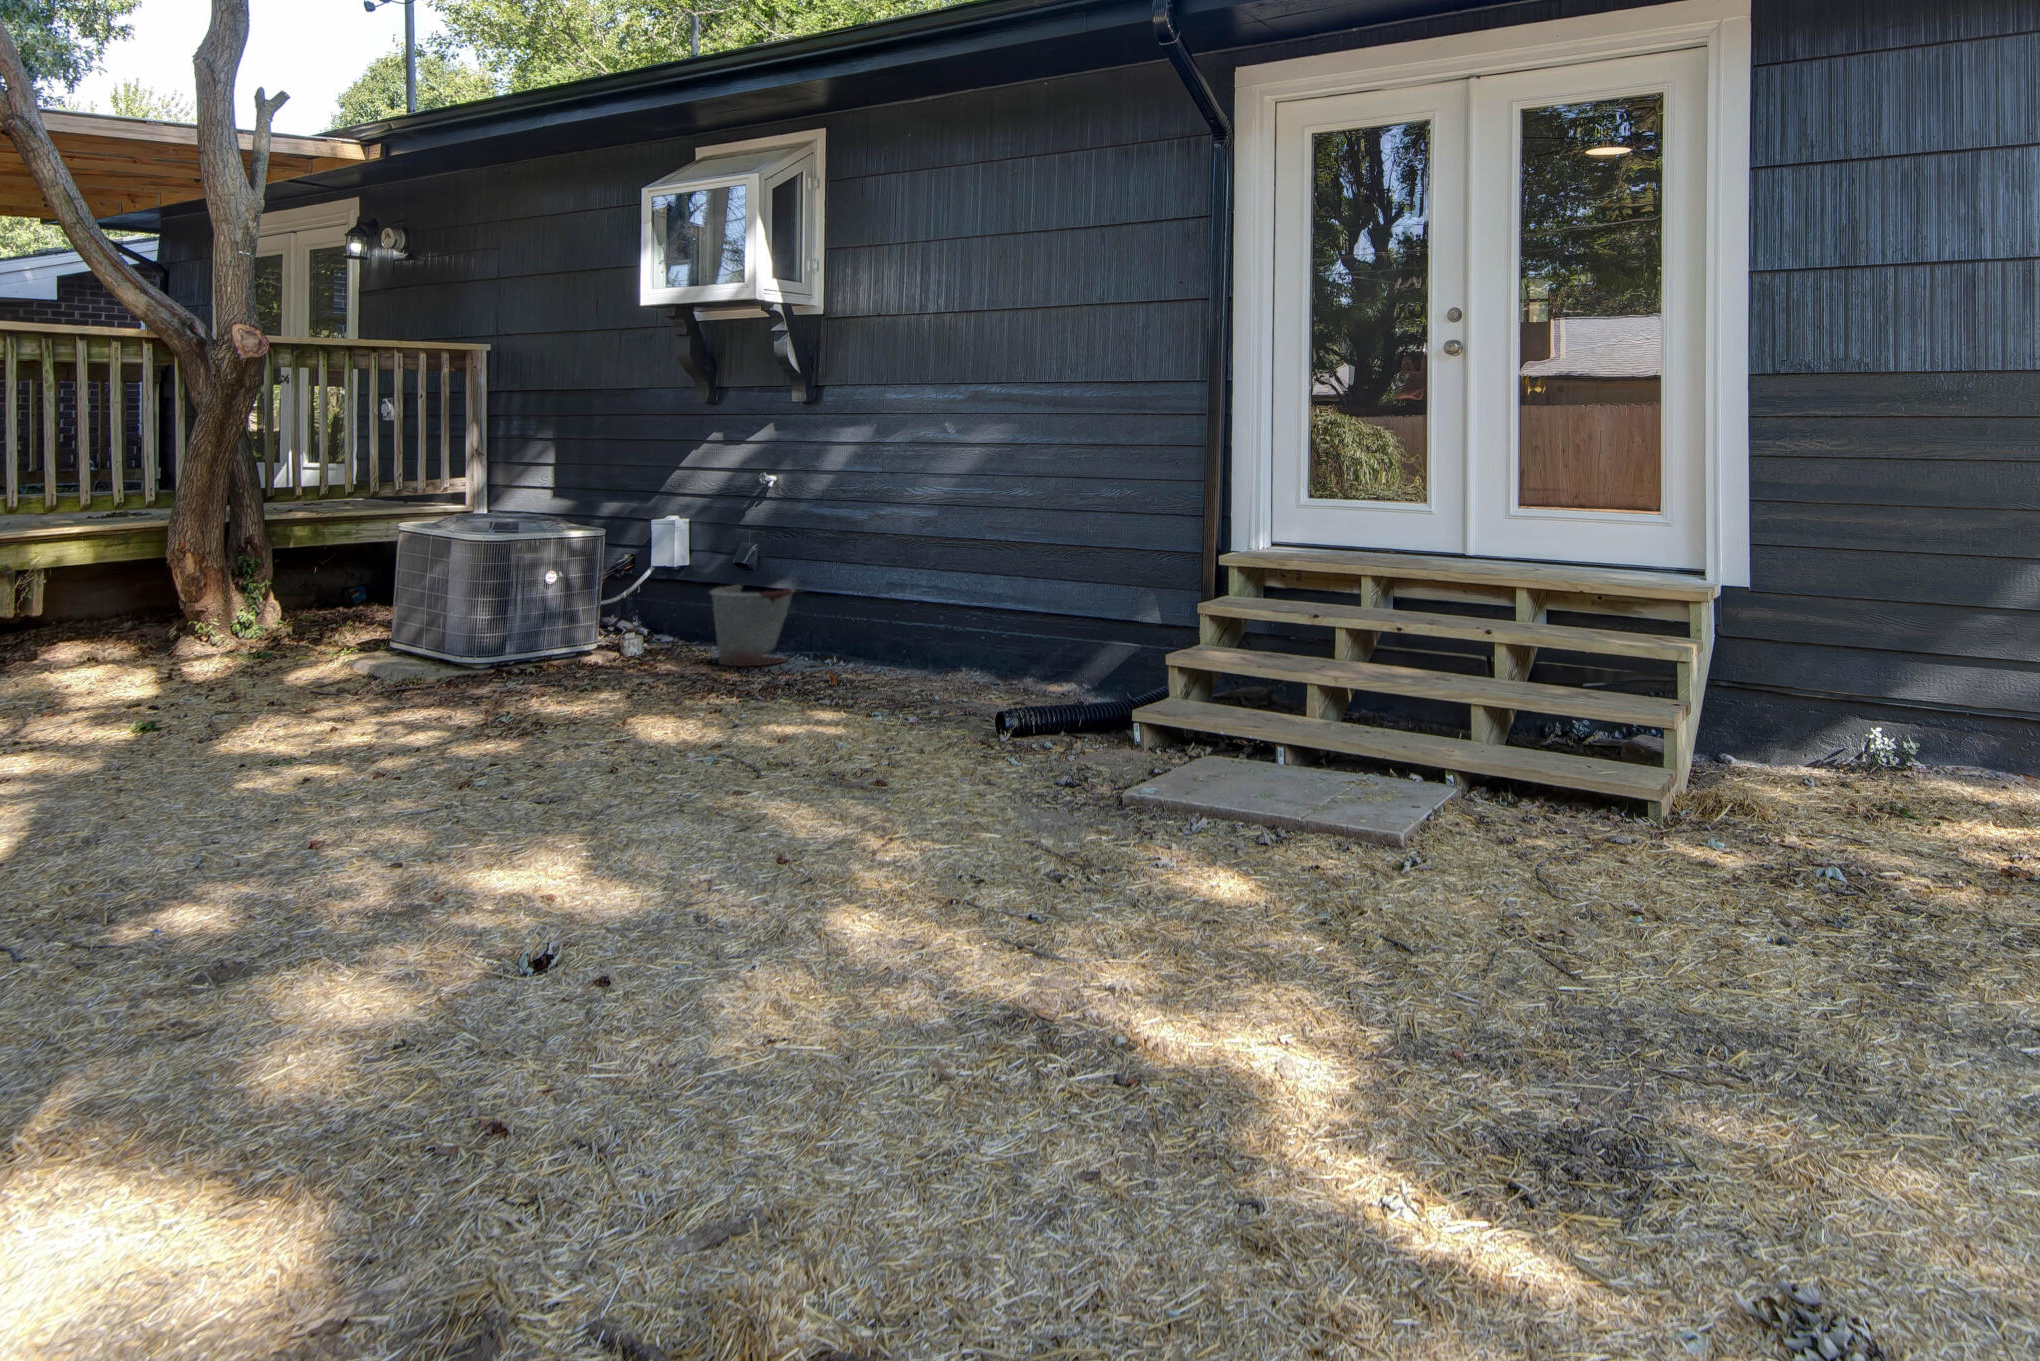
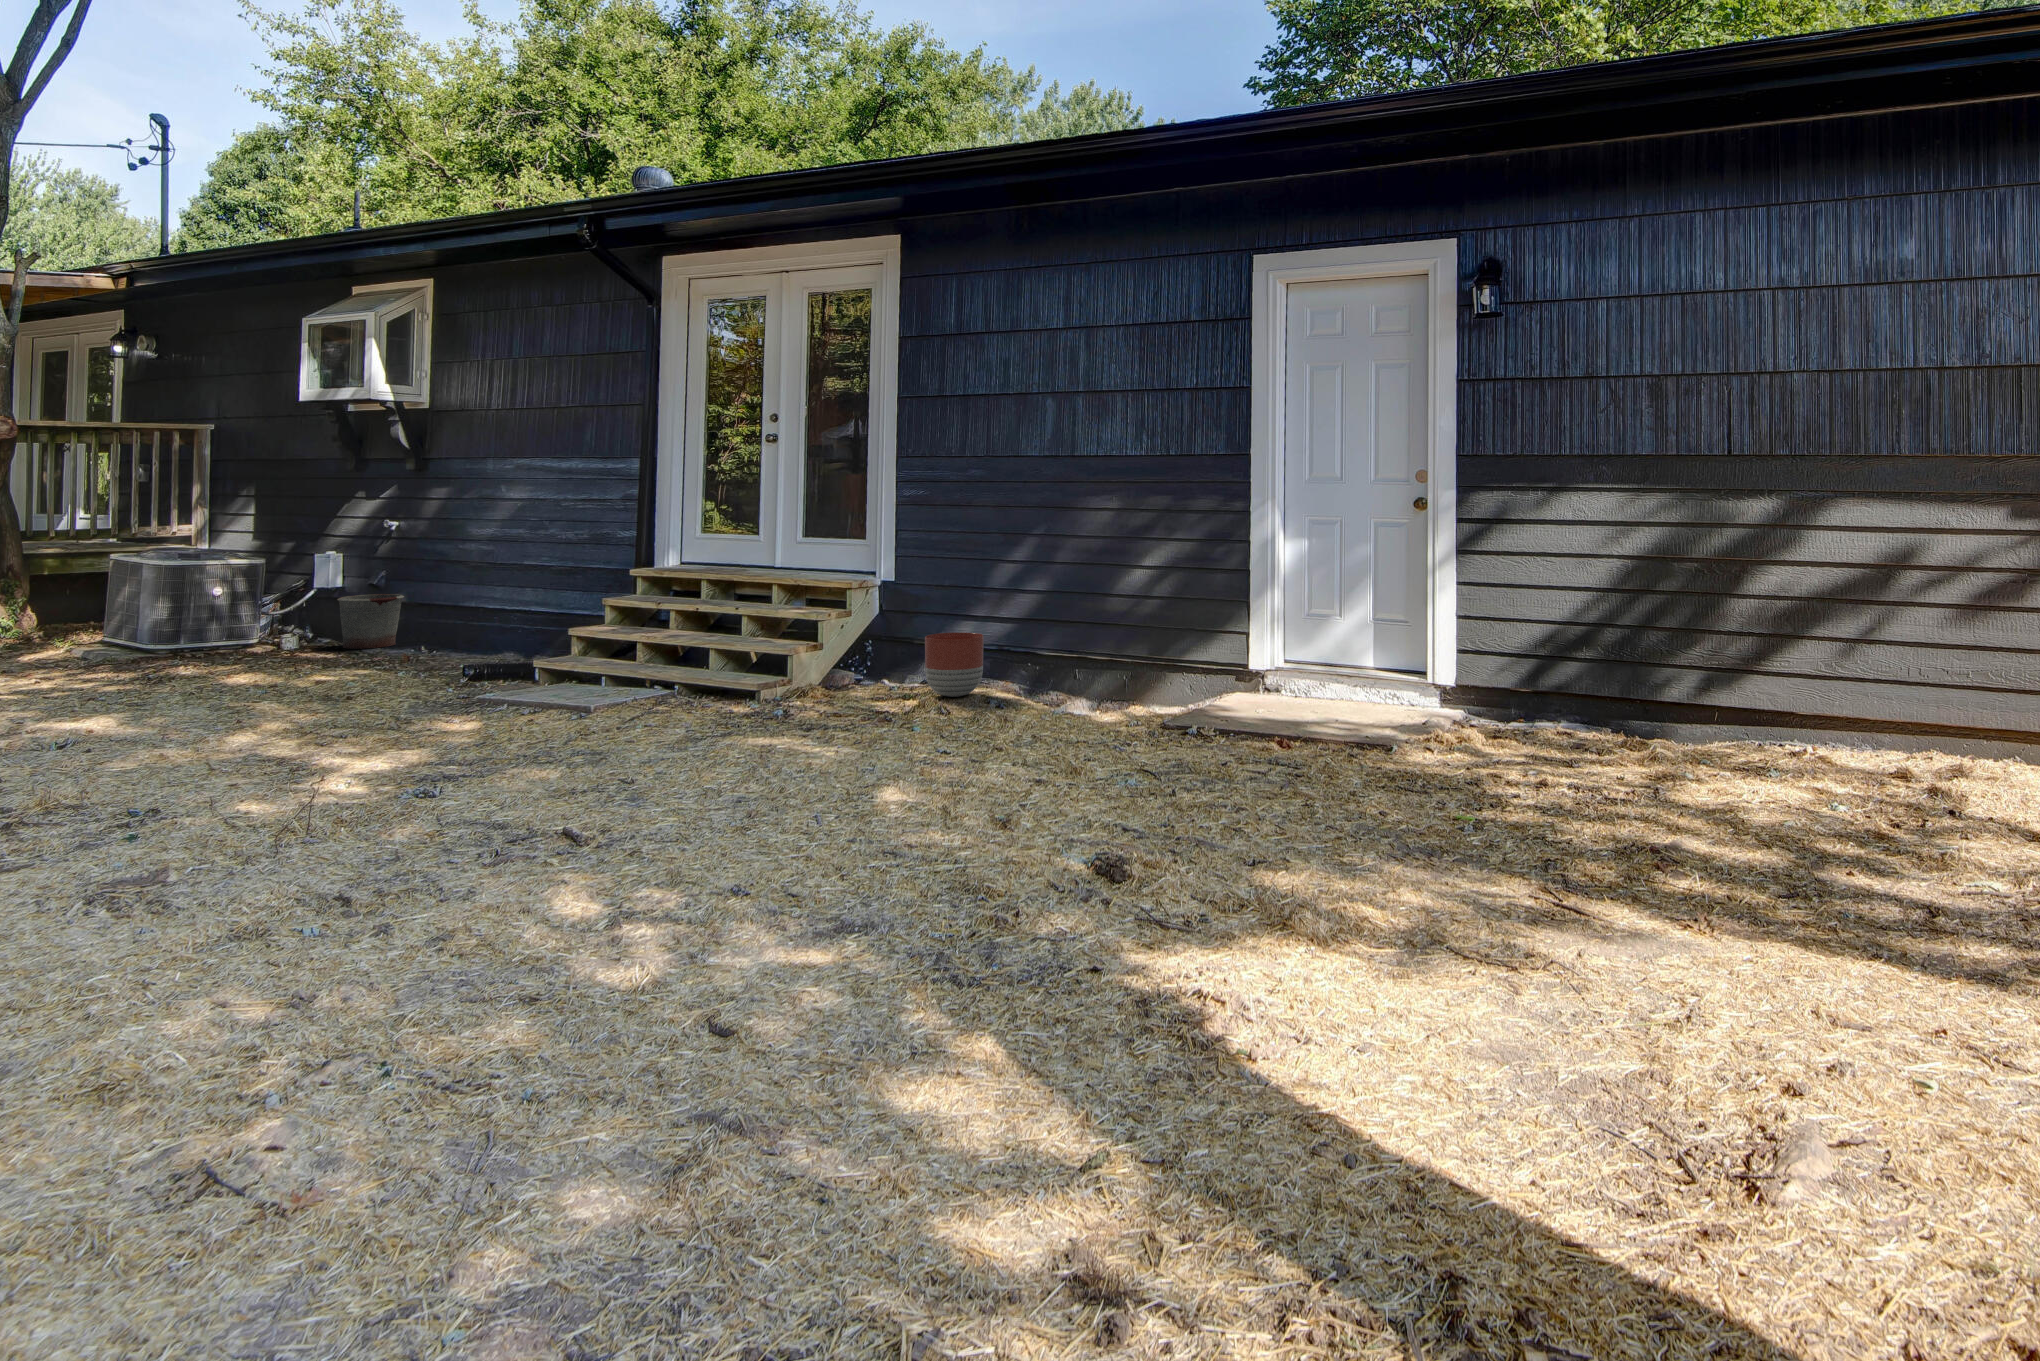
planter: none [1892,680,2017,802] -> present [925,632,984,697]

